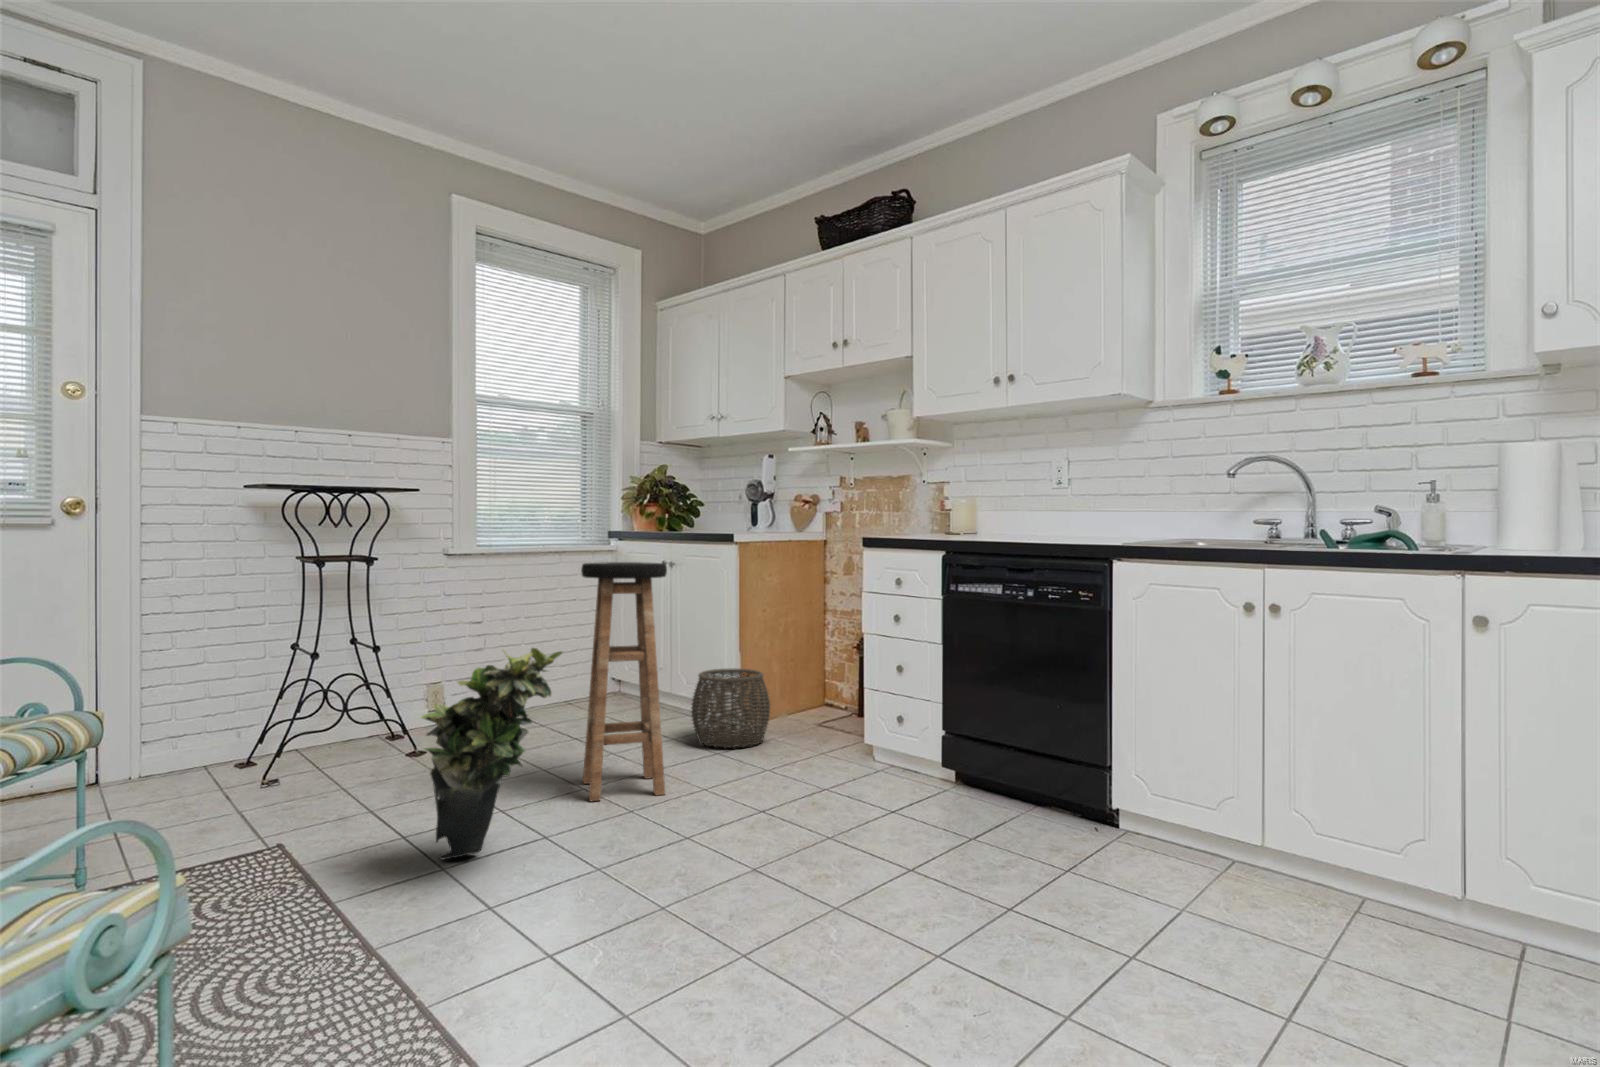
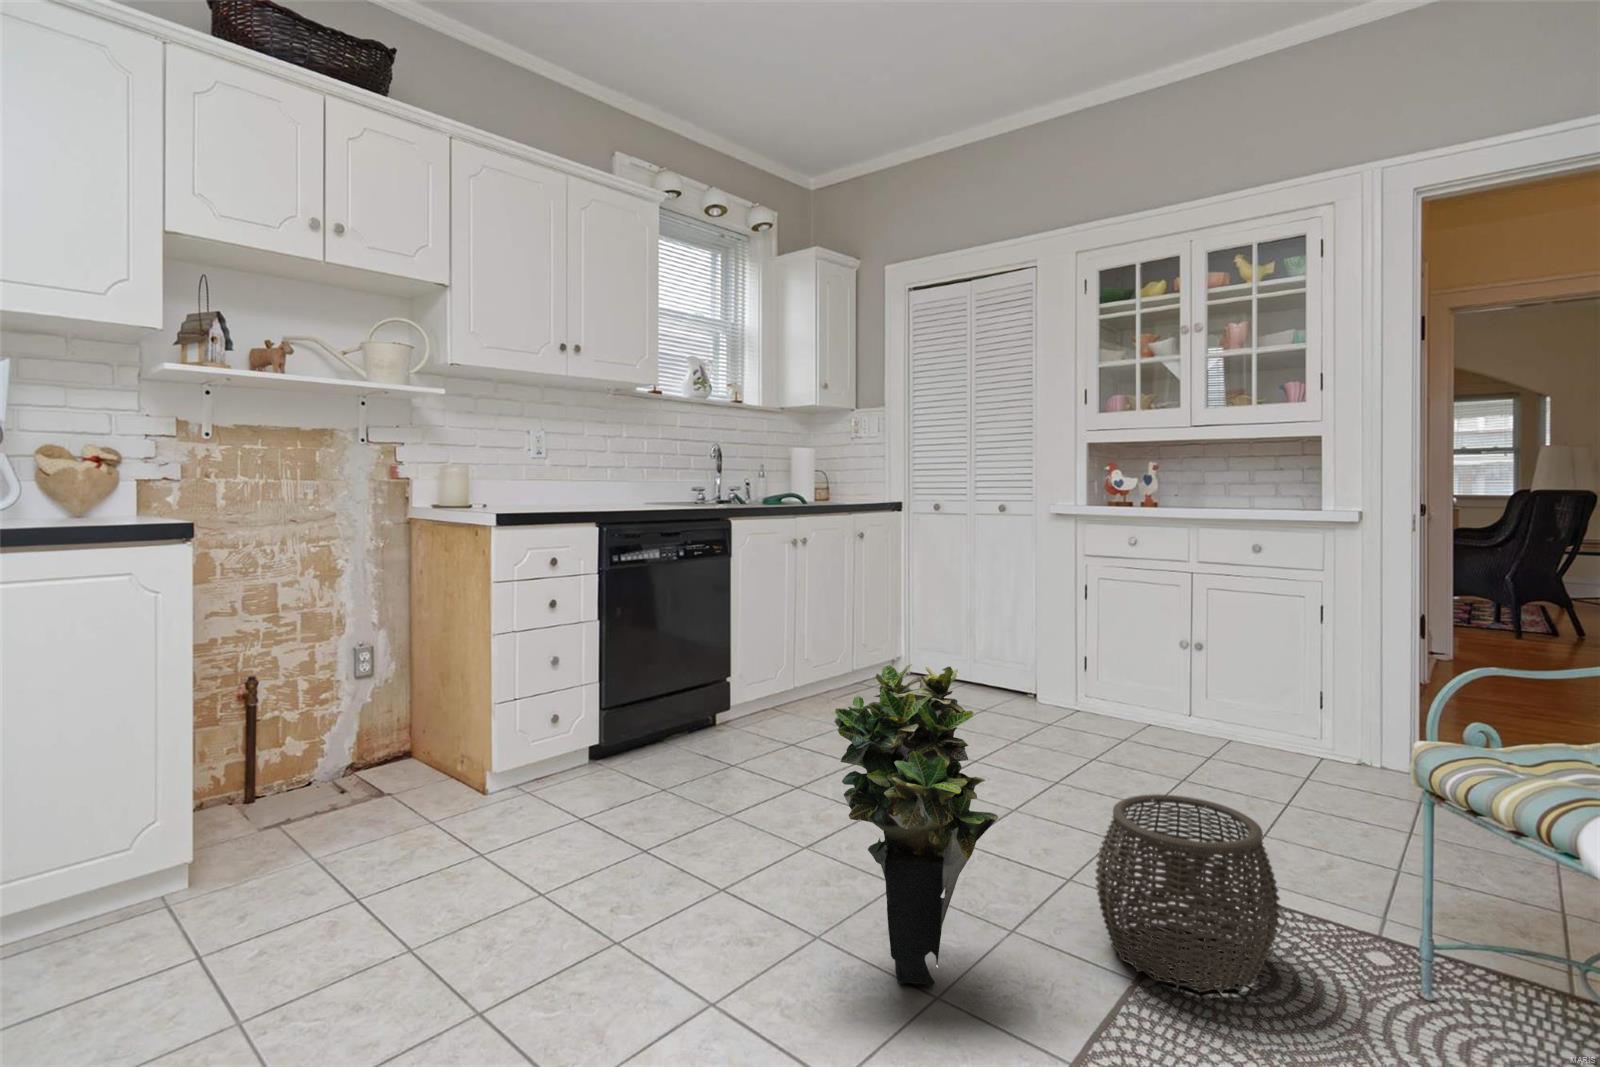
bar stool: present [581,562,667,801] -> none [517,567,658,959]
woven basket: present [691,669,770,748] -> present [1095,794,1281,993]

